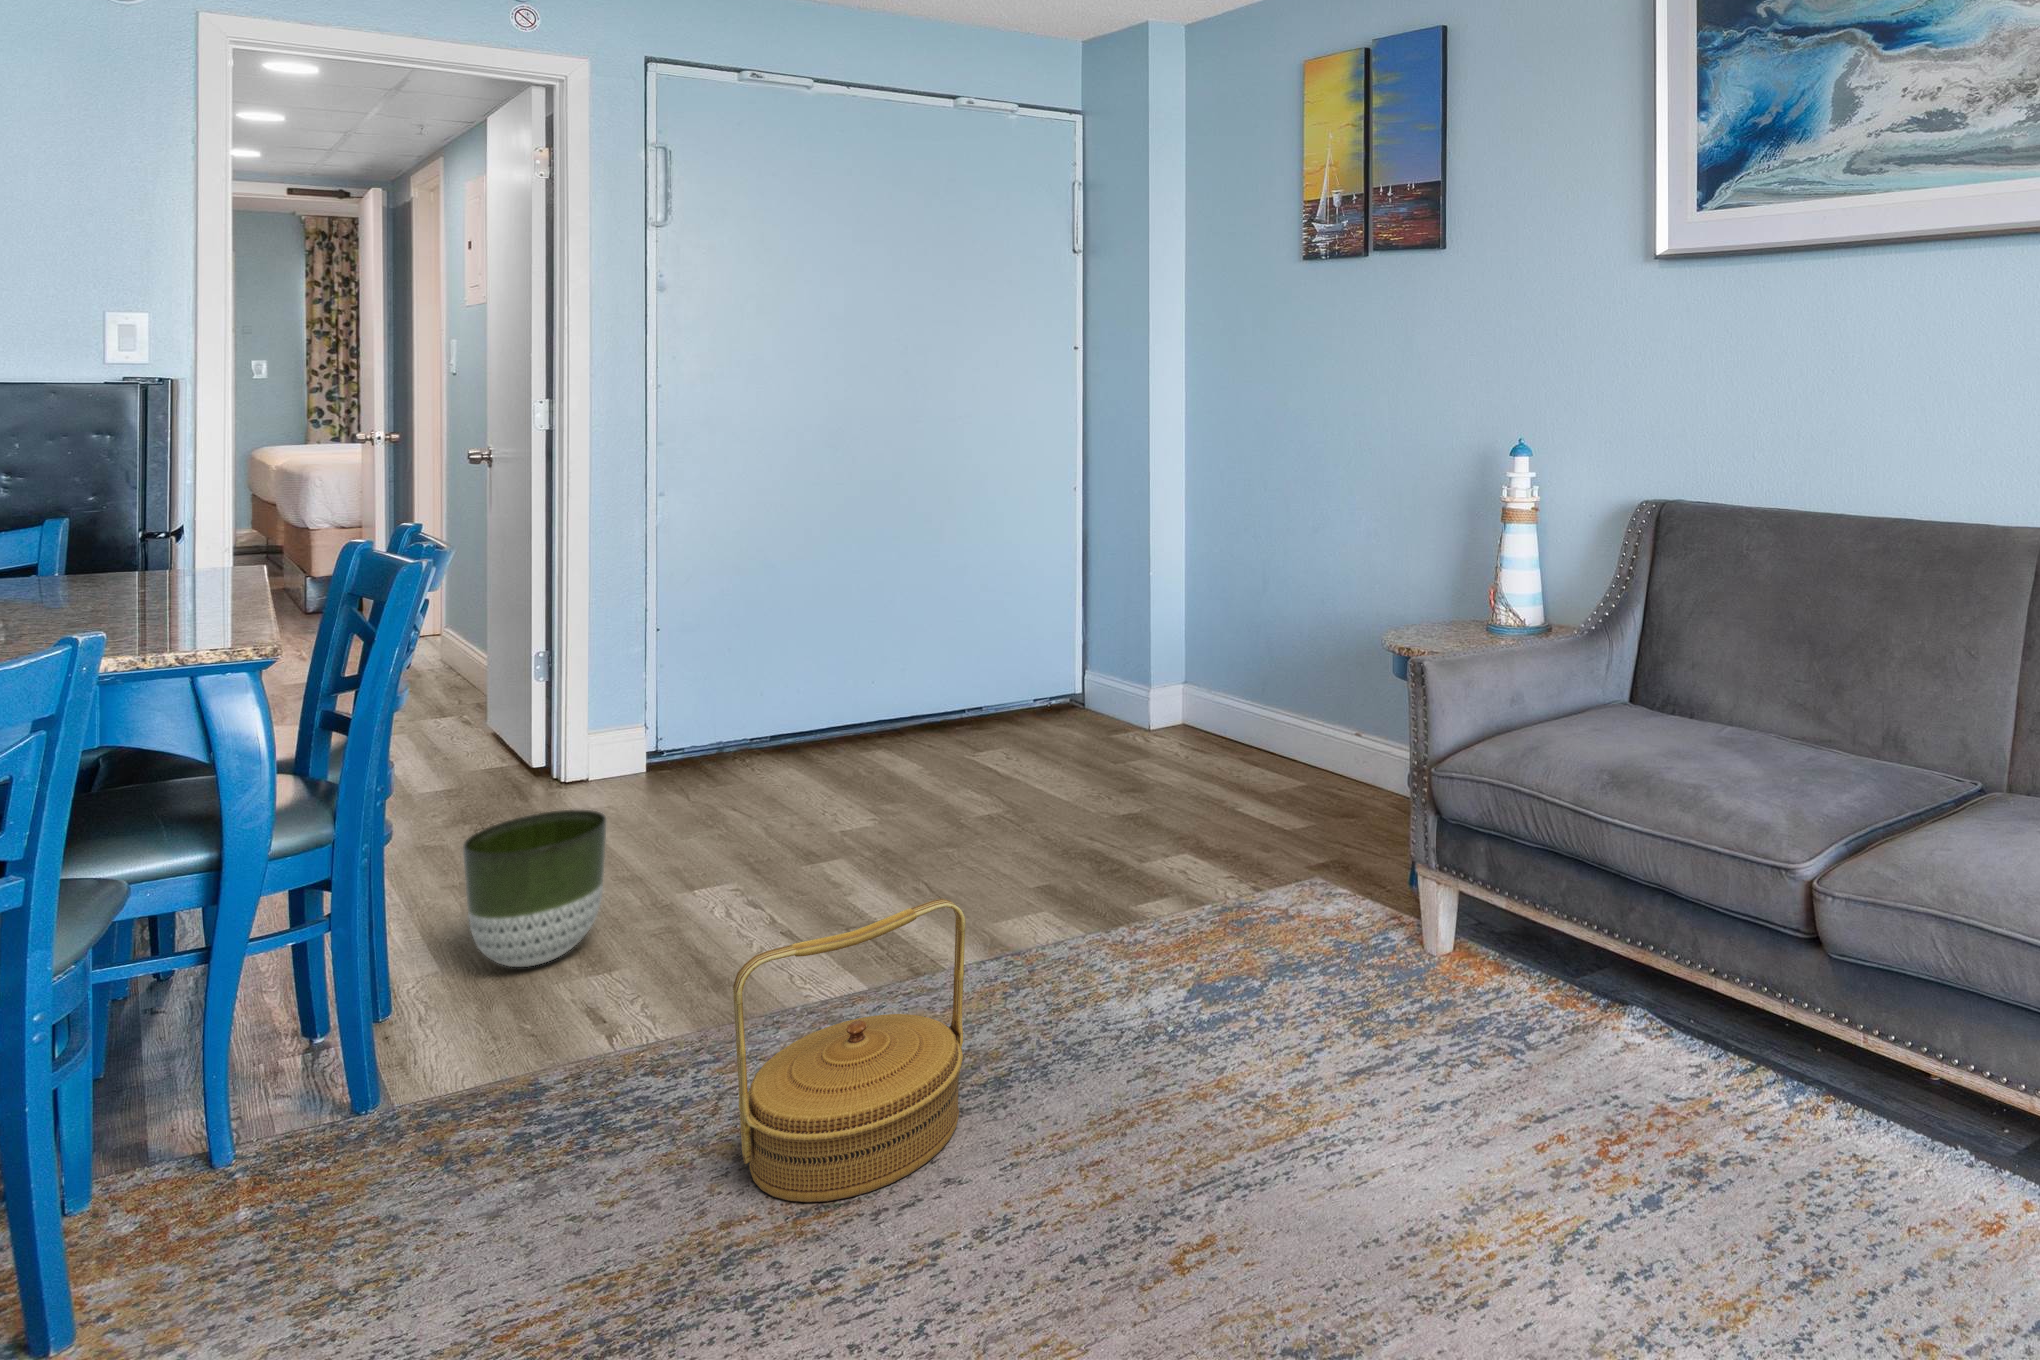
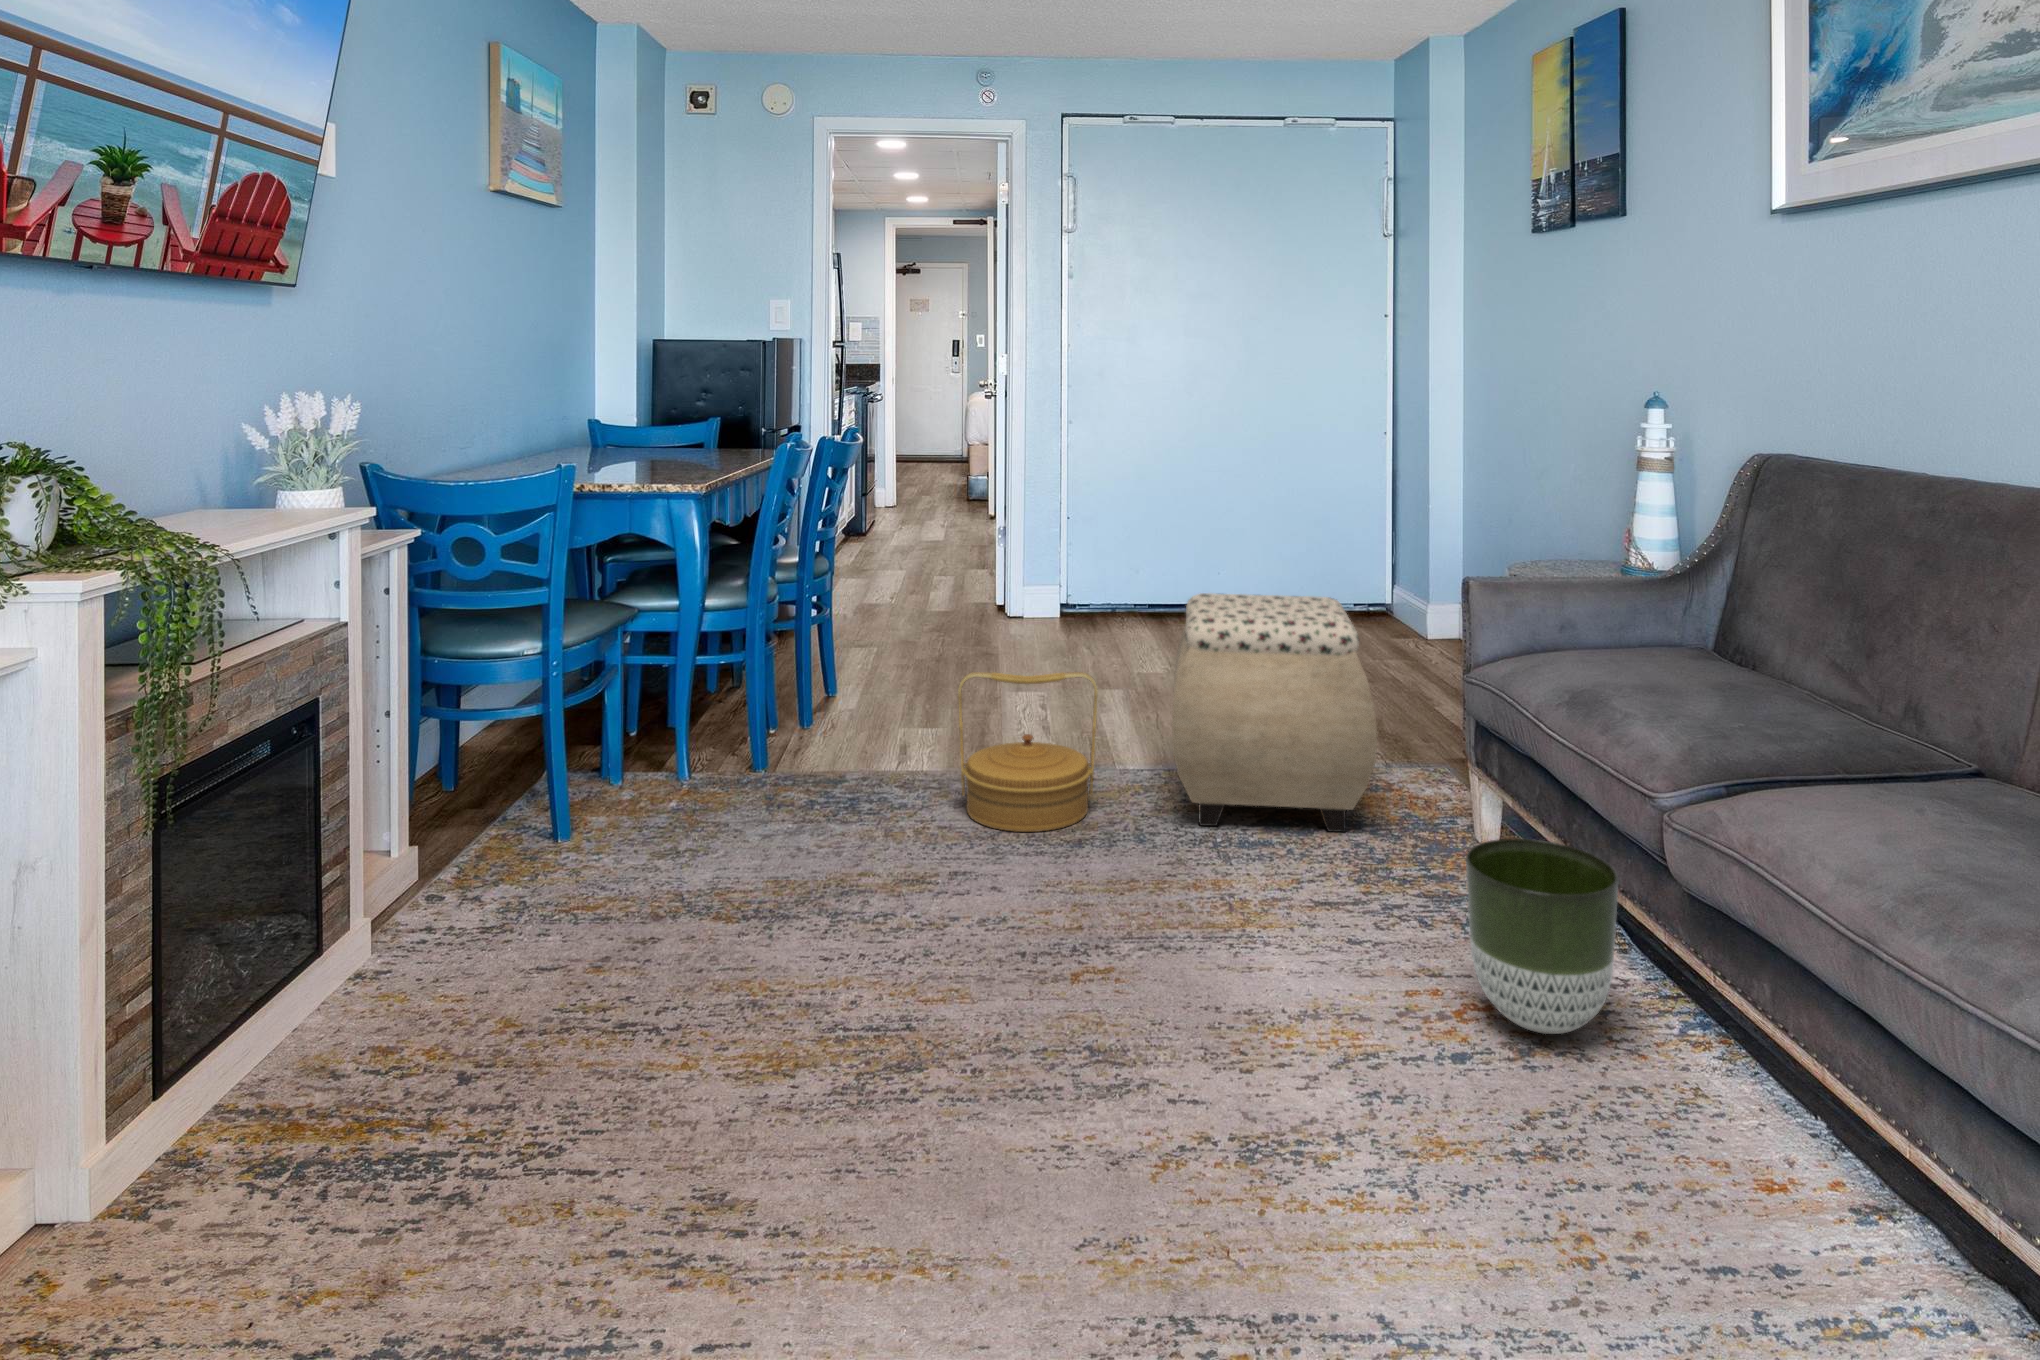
ottoman: none [1017,707,1346,1065] -> present [1172,593,1377,832]
planter: present [463,810,606,967] -> present [1466,839,1618,1034]

